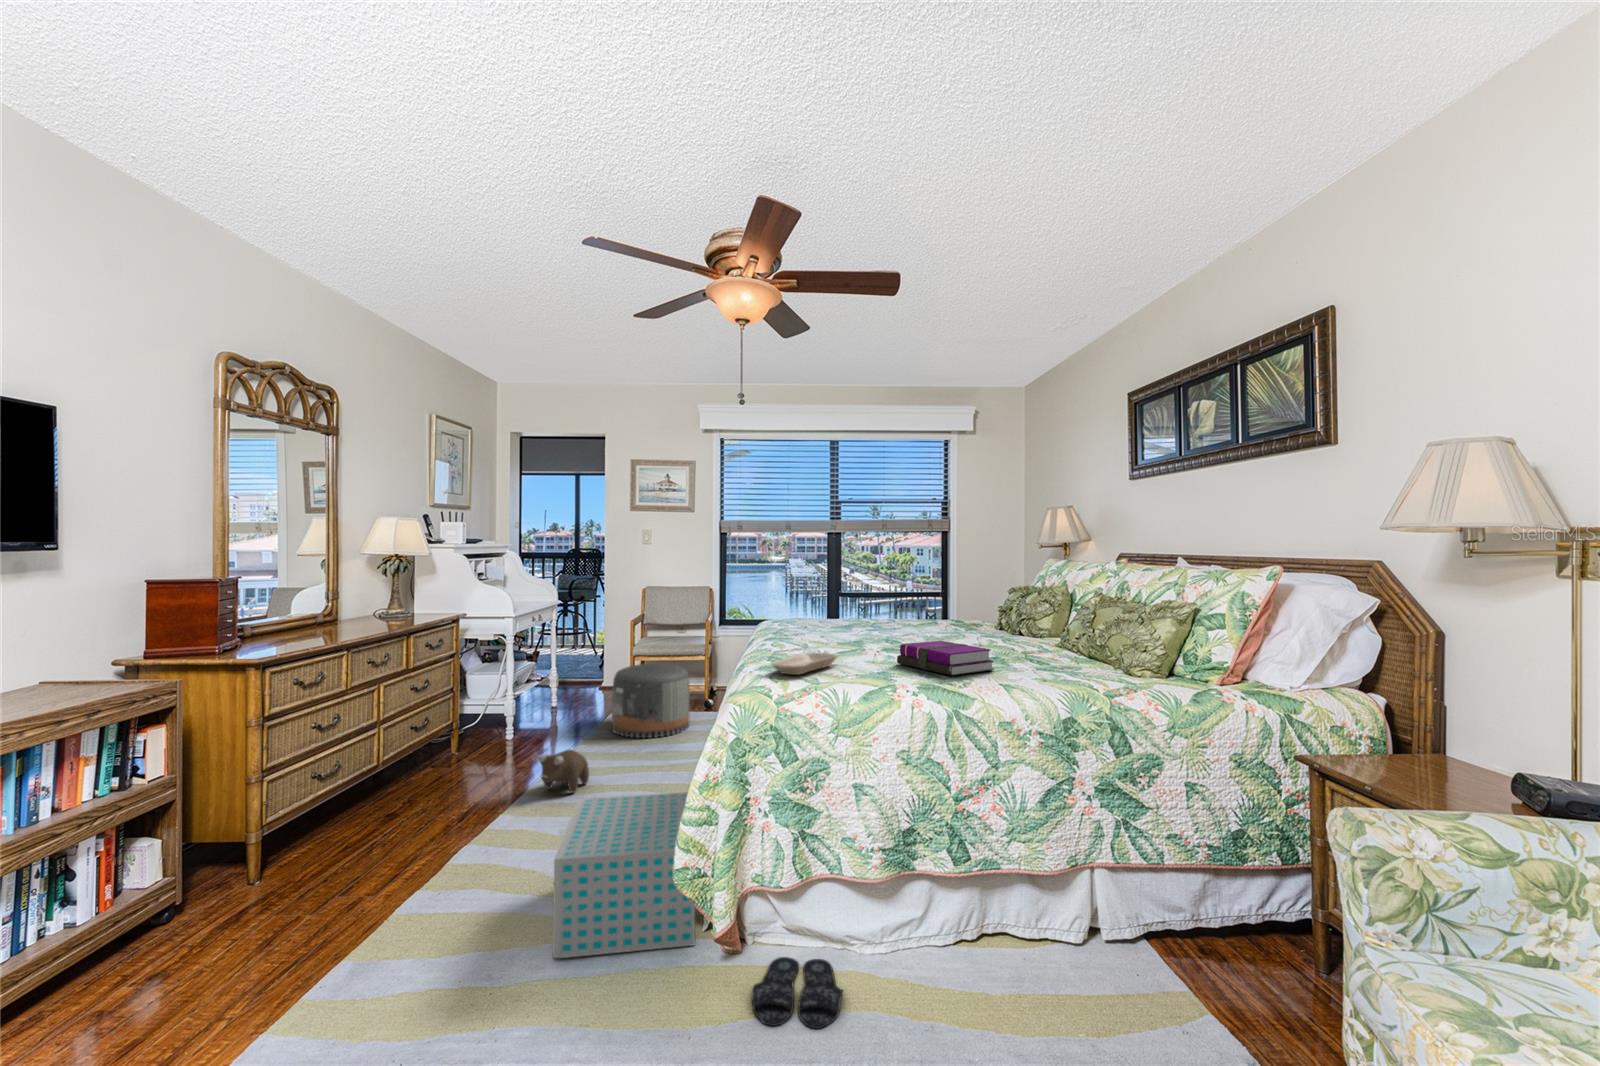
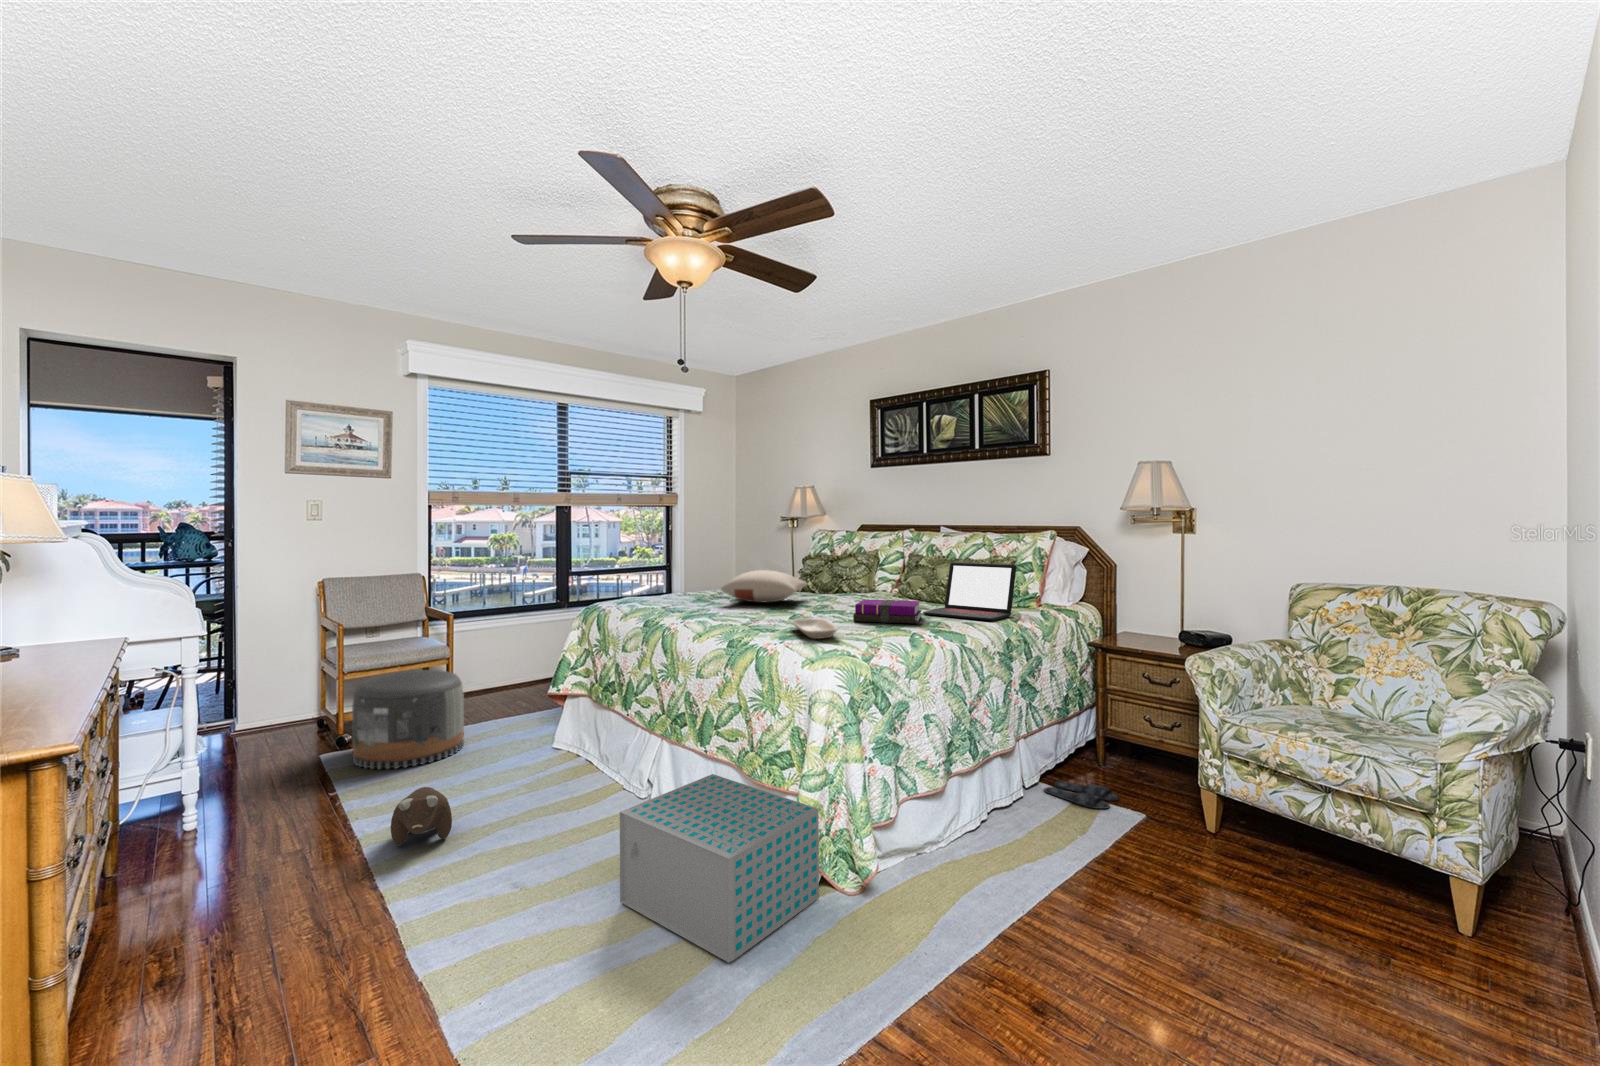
pillow: none [847,601,961,635] -> present [721,570,807,602]
laptop: none [1013,604,1144,687] -> present [923,562,1016,621]
slippers: present [752,957,843,1029] -> present [1045,781,1119,809]

